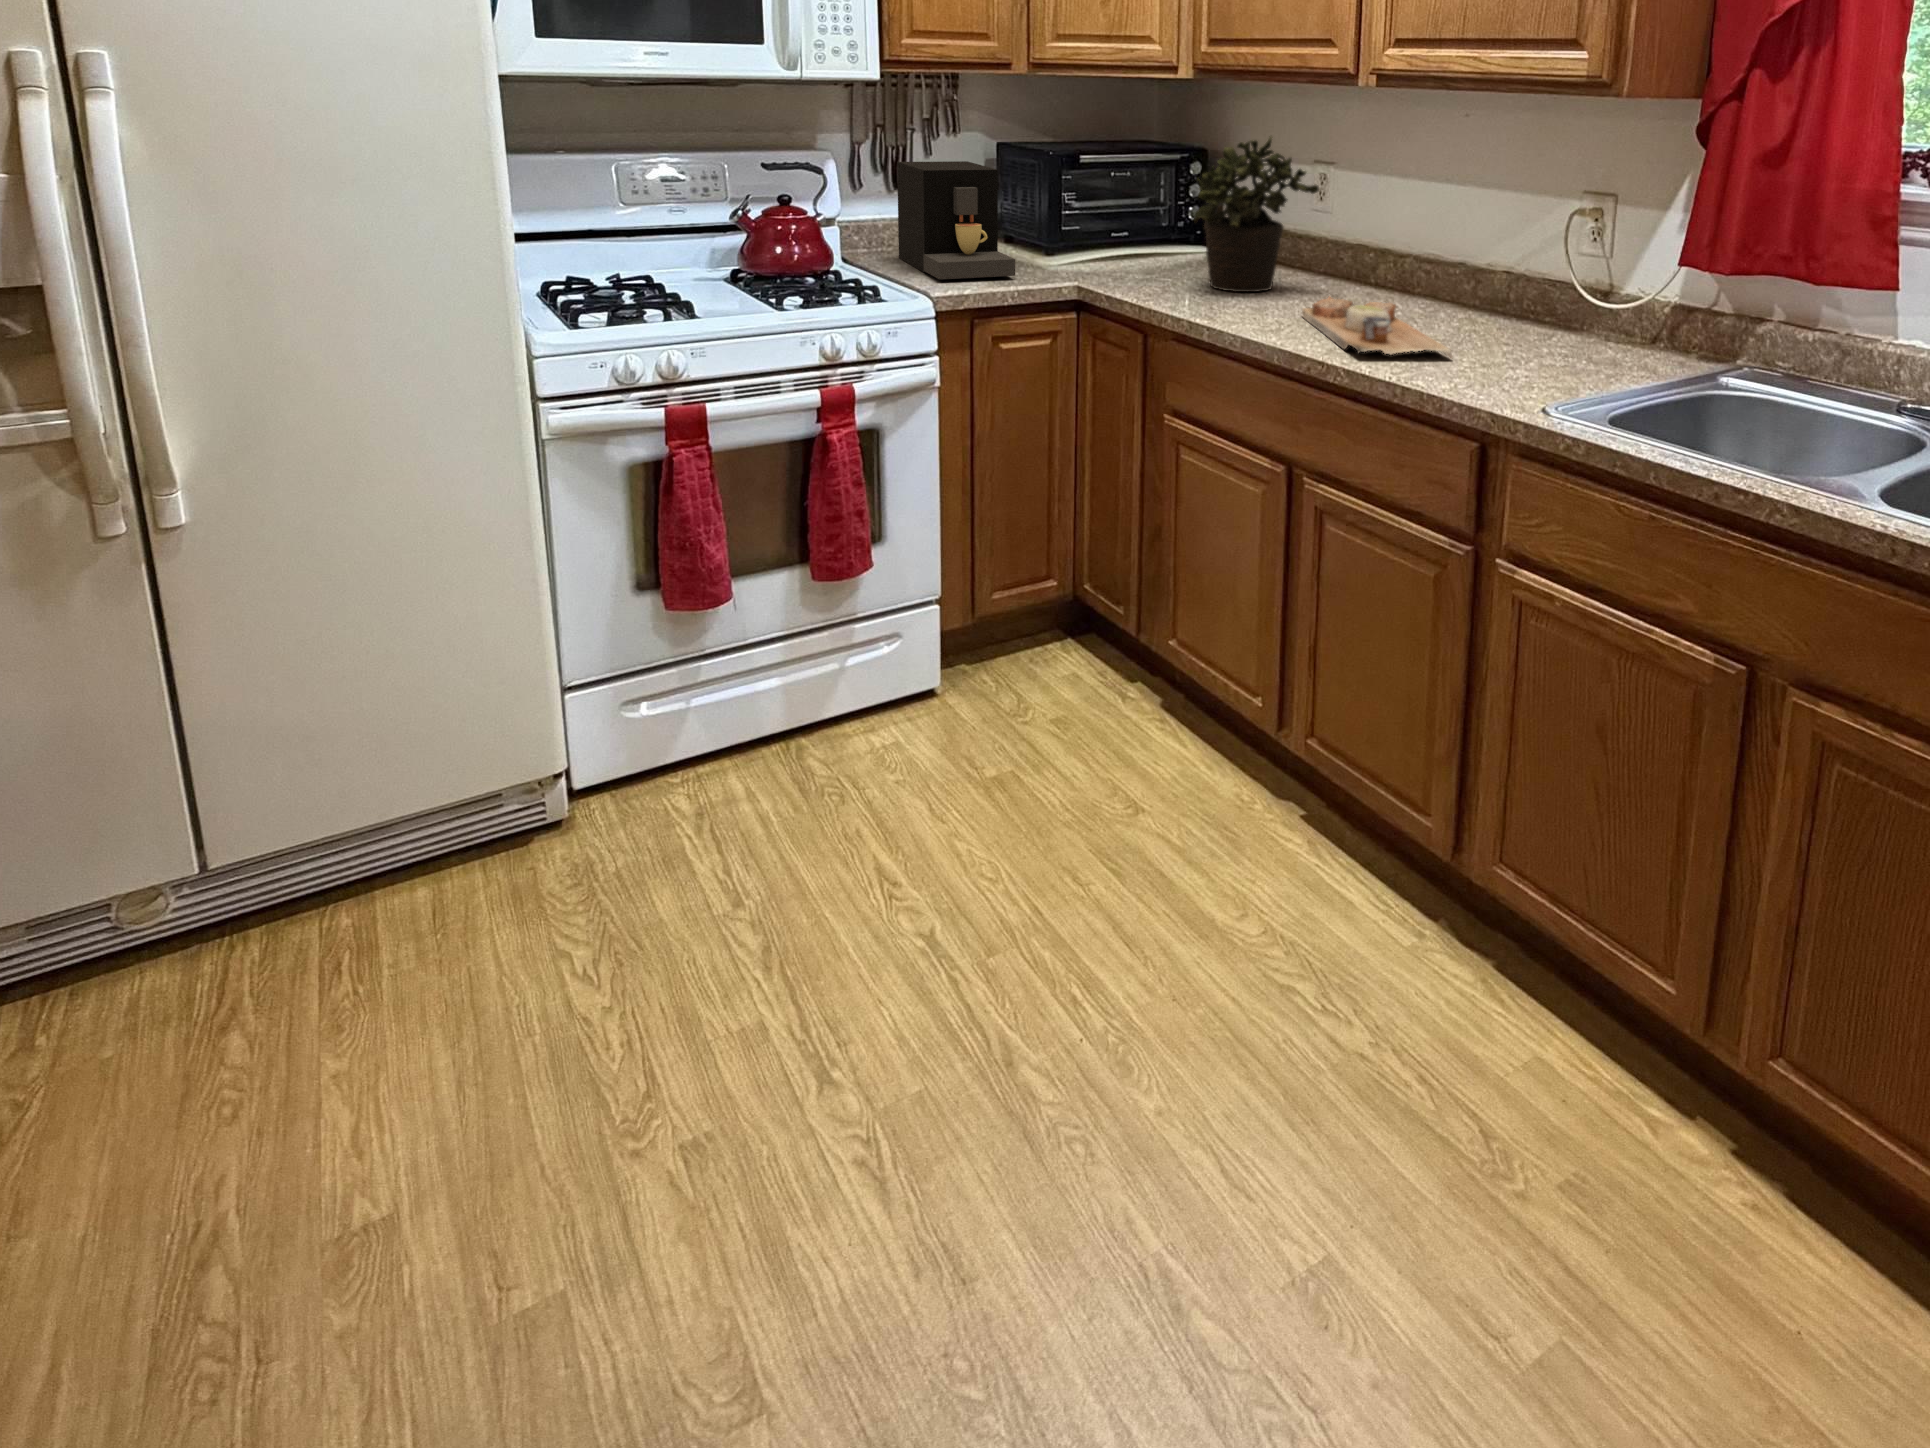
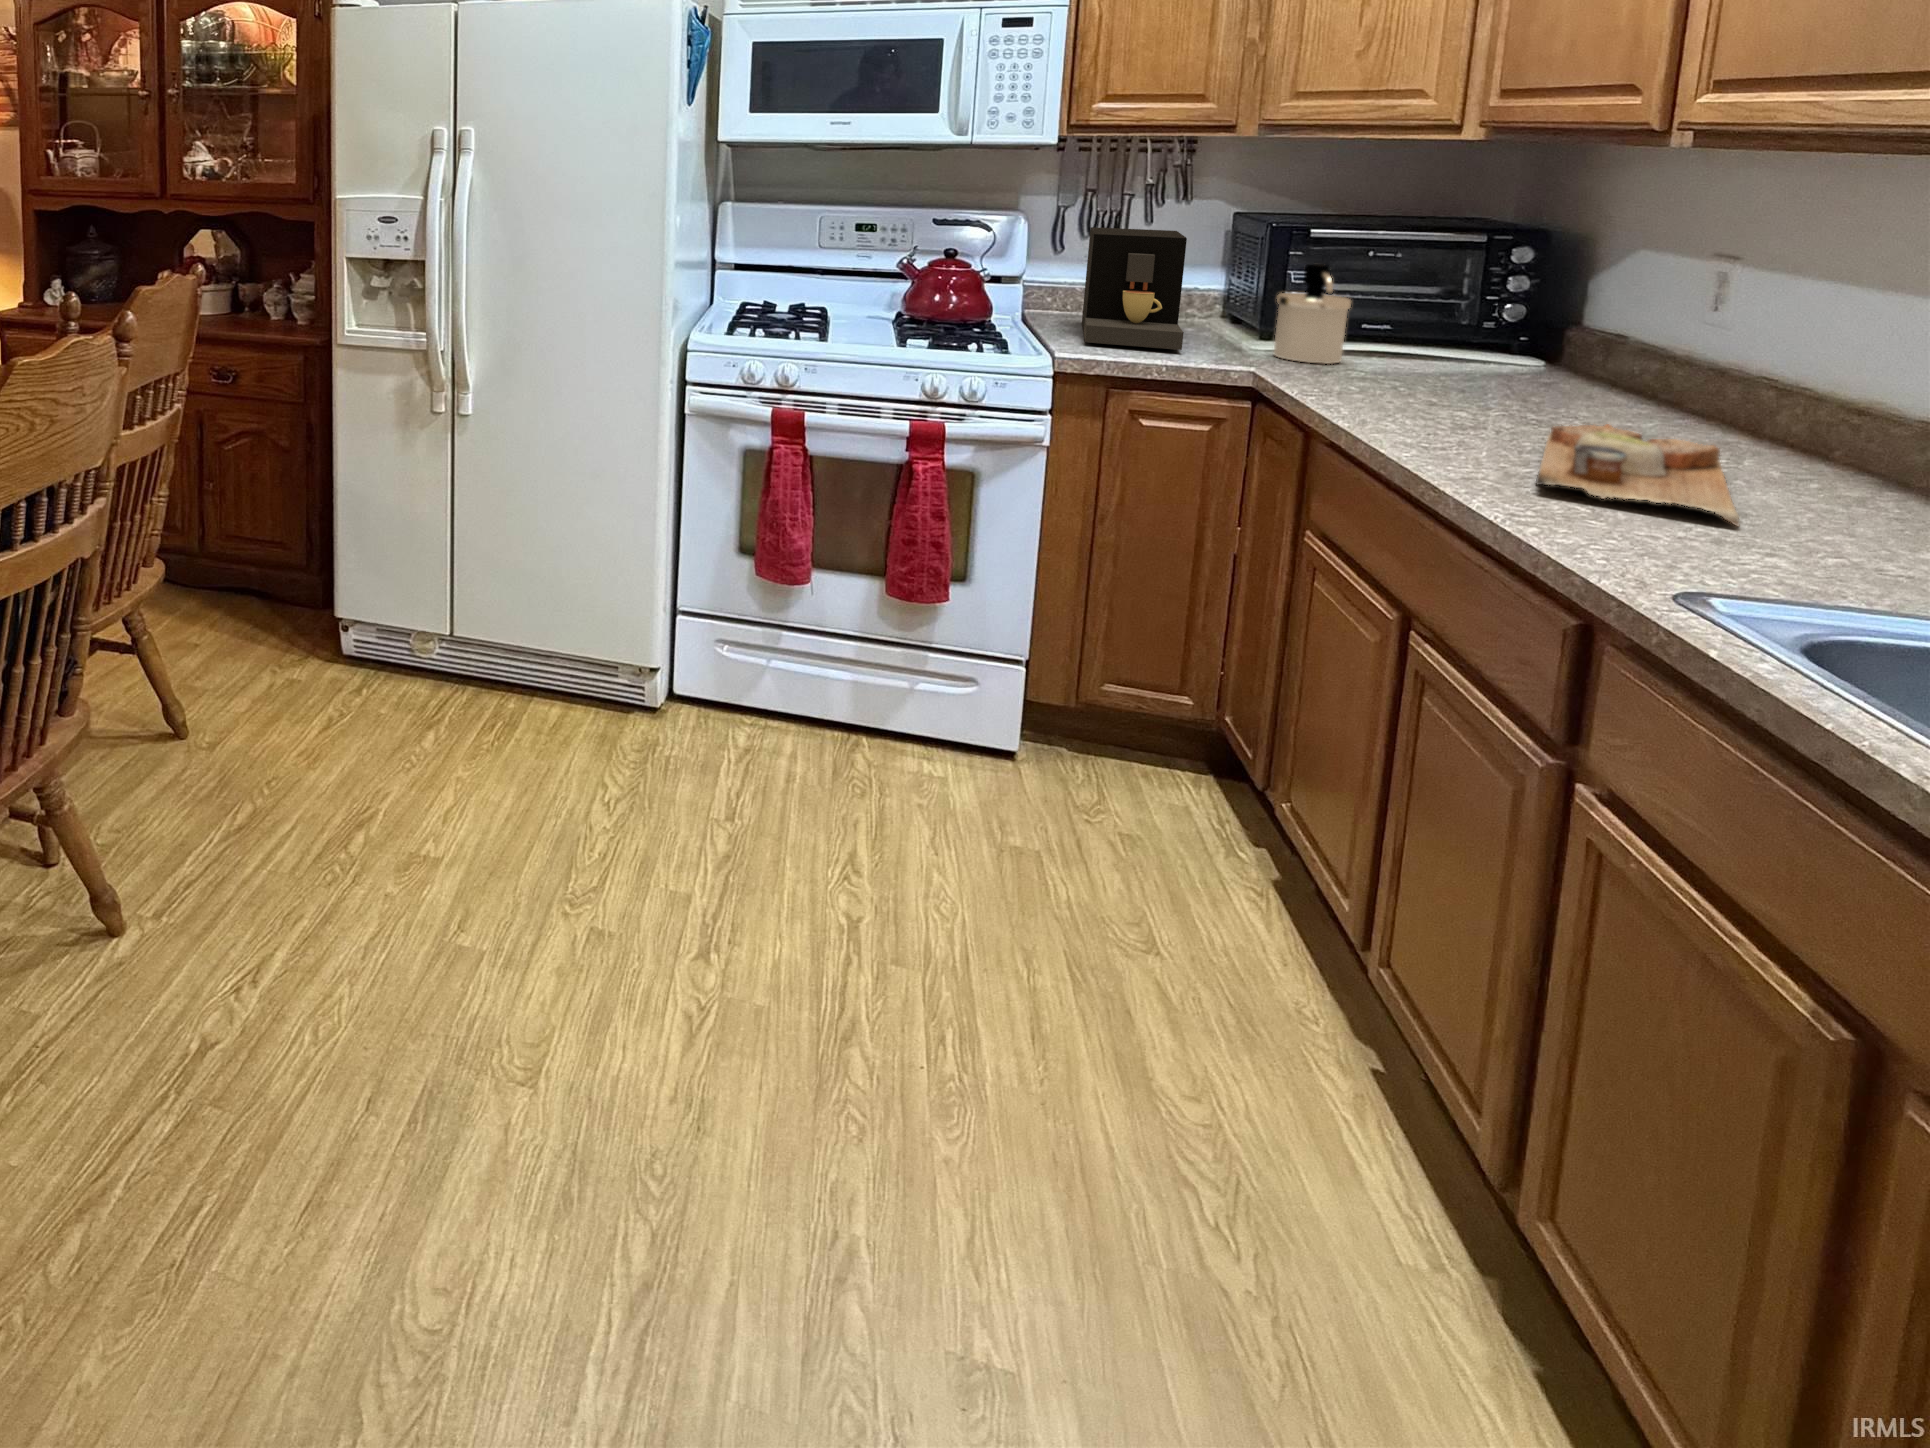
potted plant: present [1194,137,1319,292] -> none [1423,209,1671,412]
soap dispenser: none [1068,187,1119,273] -> present [1274,264,1351,364]

